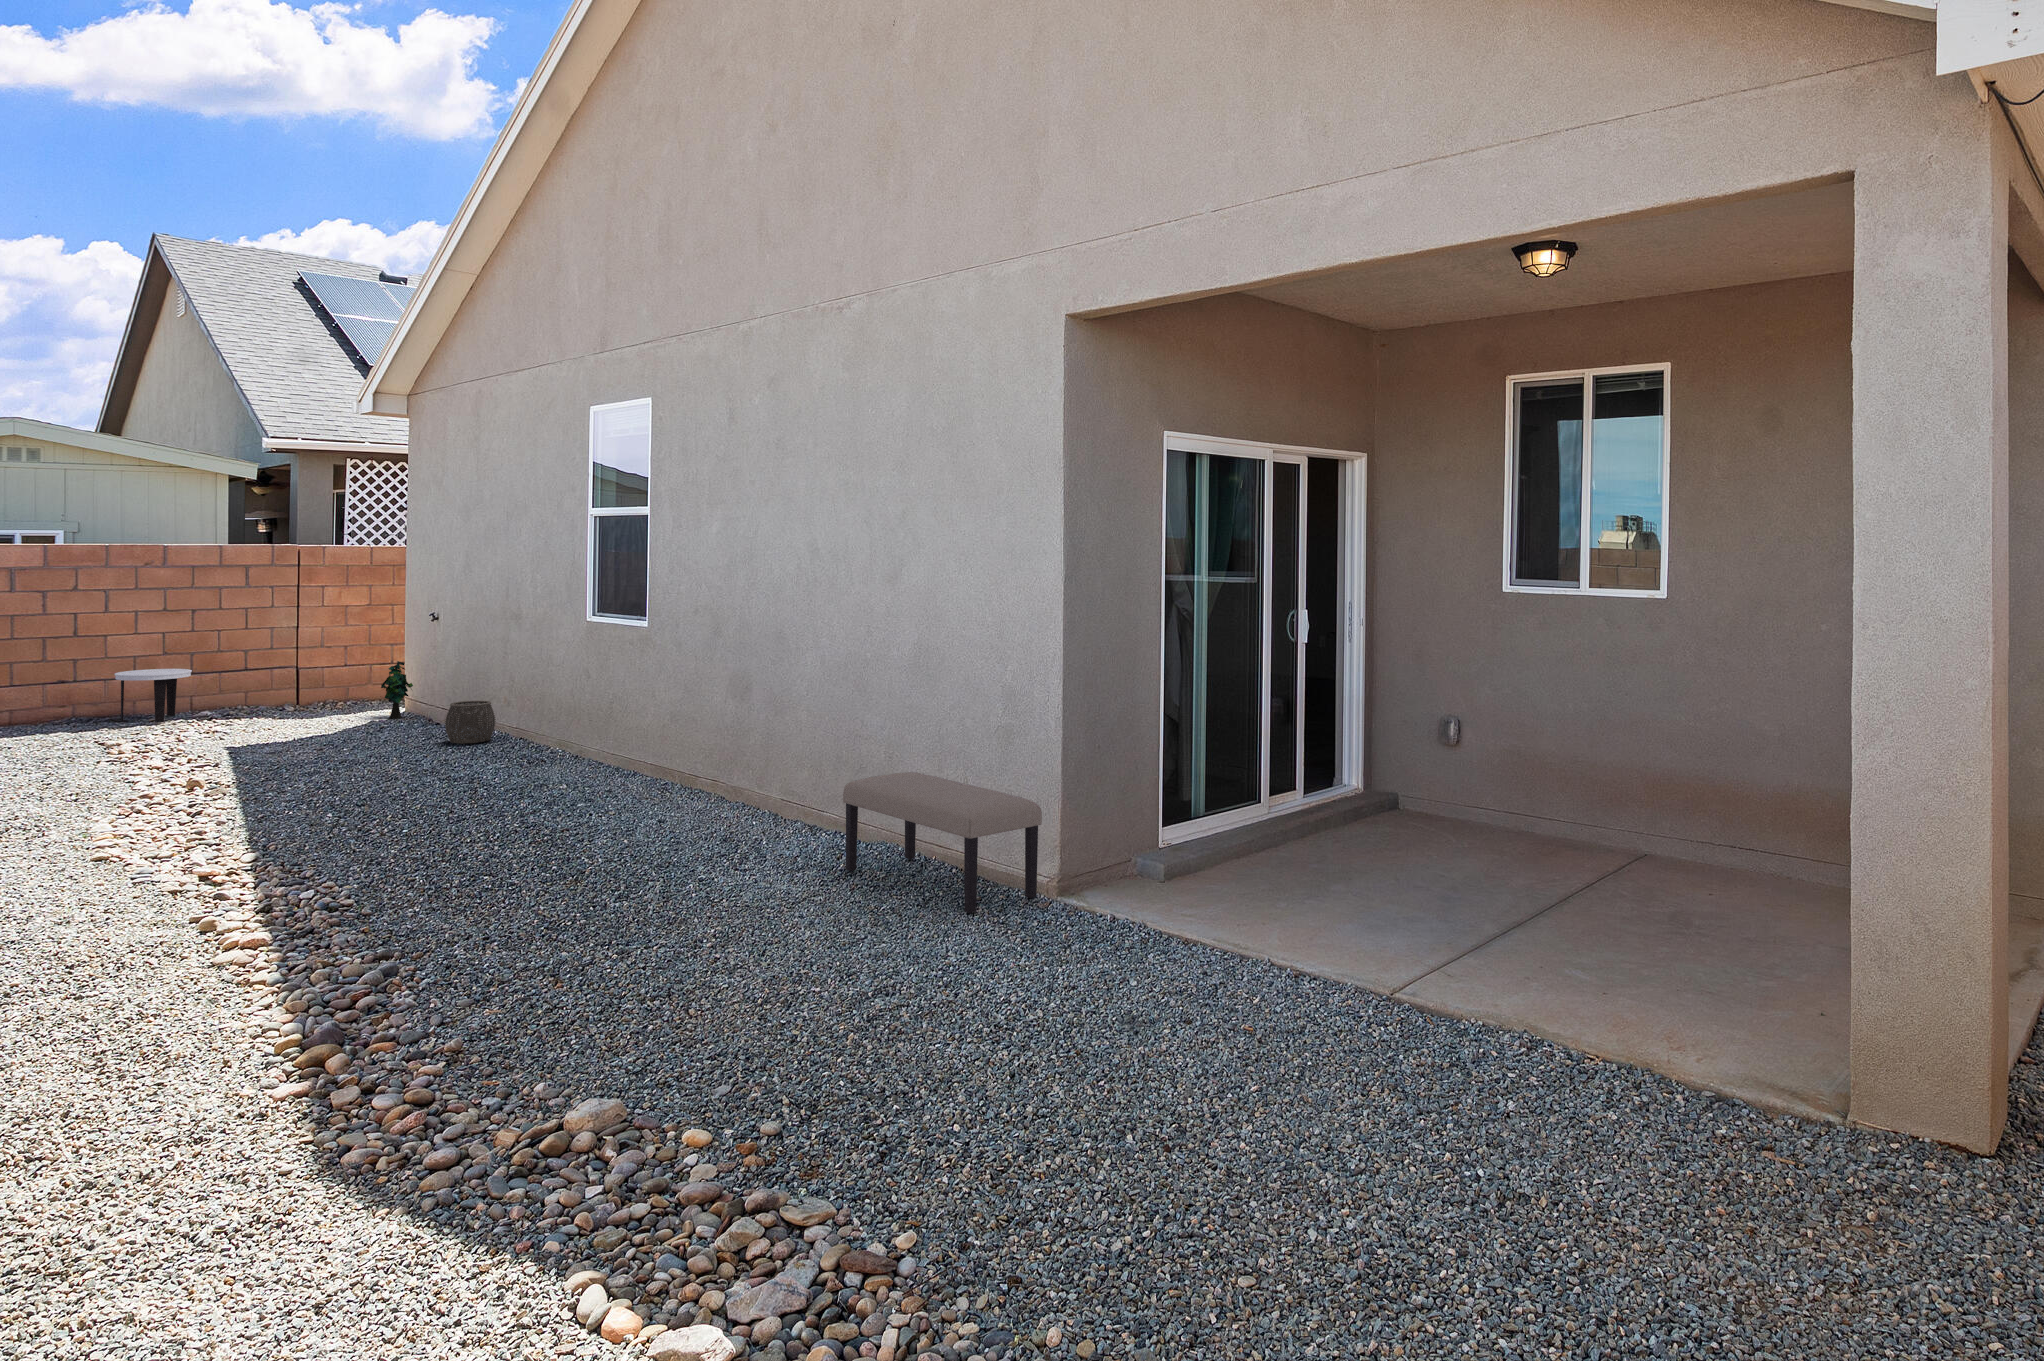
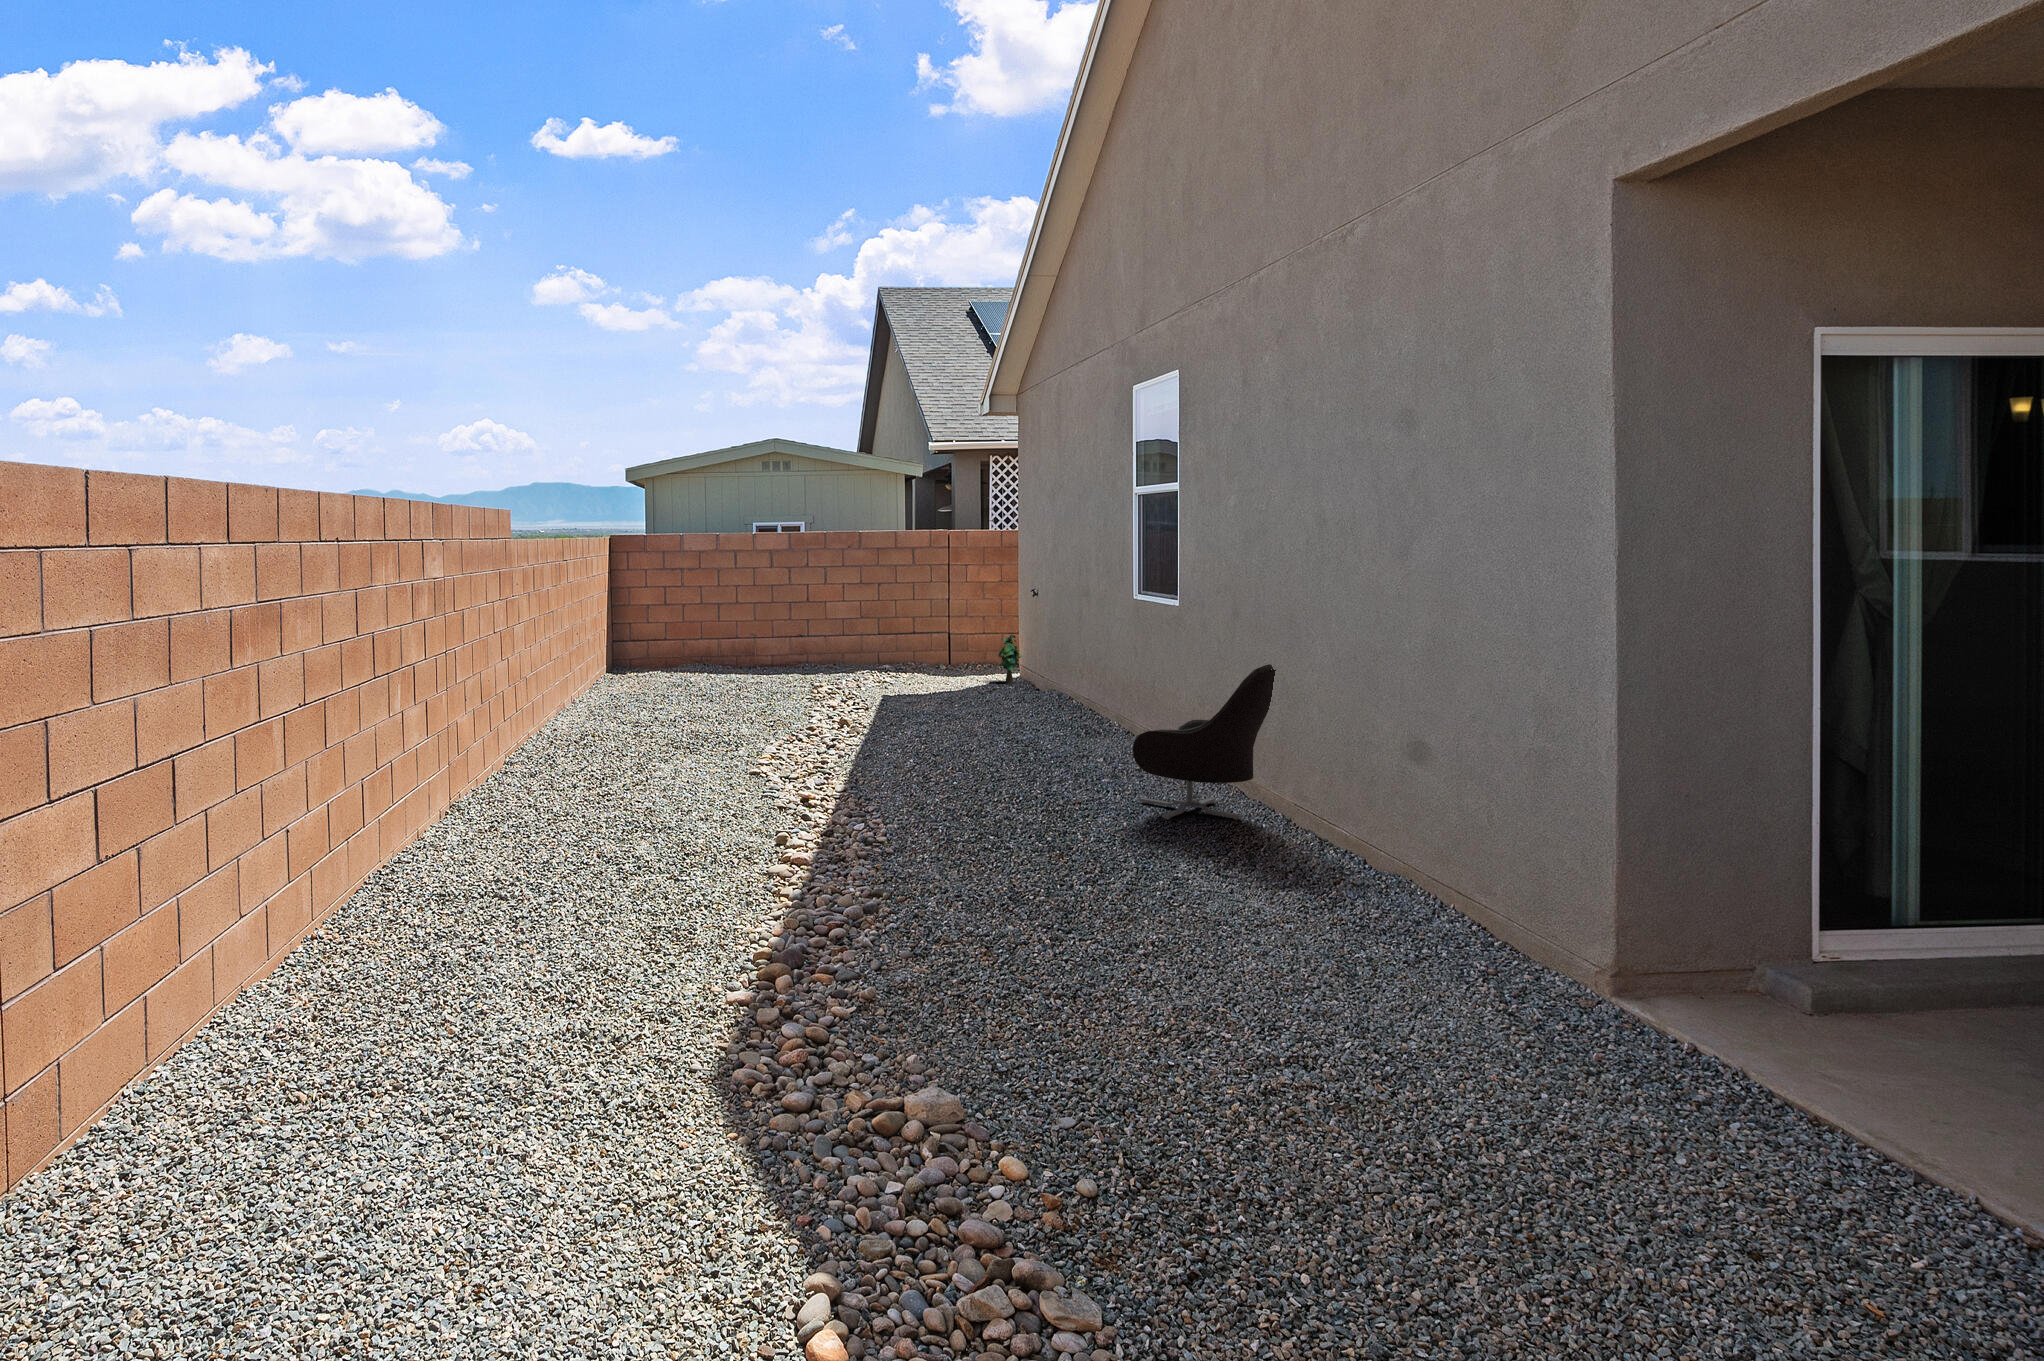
side table: present [114,669,192,722] -> none [826,629,874,670]
armchair: none [622,670,762,830] -> present [1133,664,1276,820]
woven basket: present [445,701,496,744] -> none [1033,673,1074,712]
bench: present [843,772,1042,914] -> none [1336,799,1589,992]

